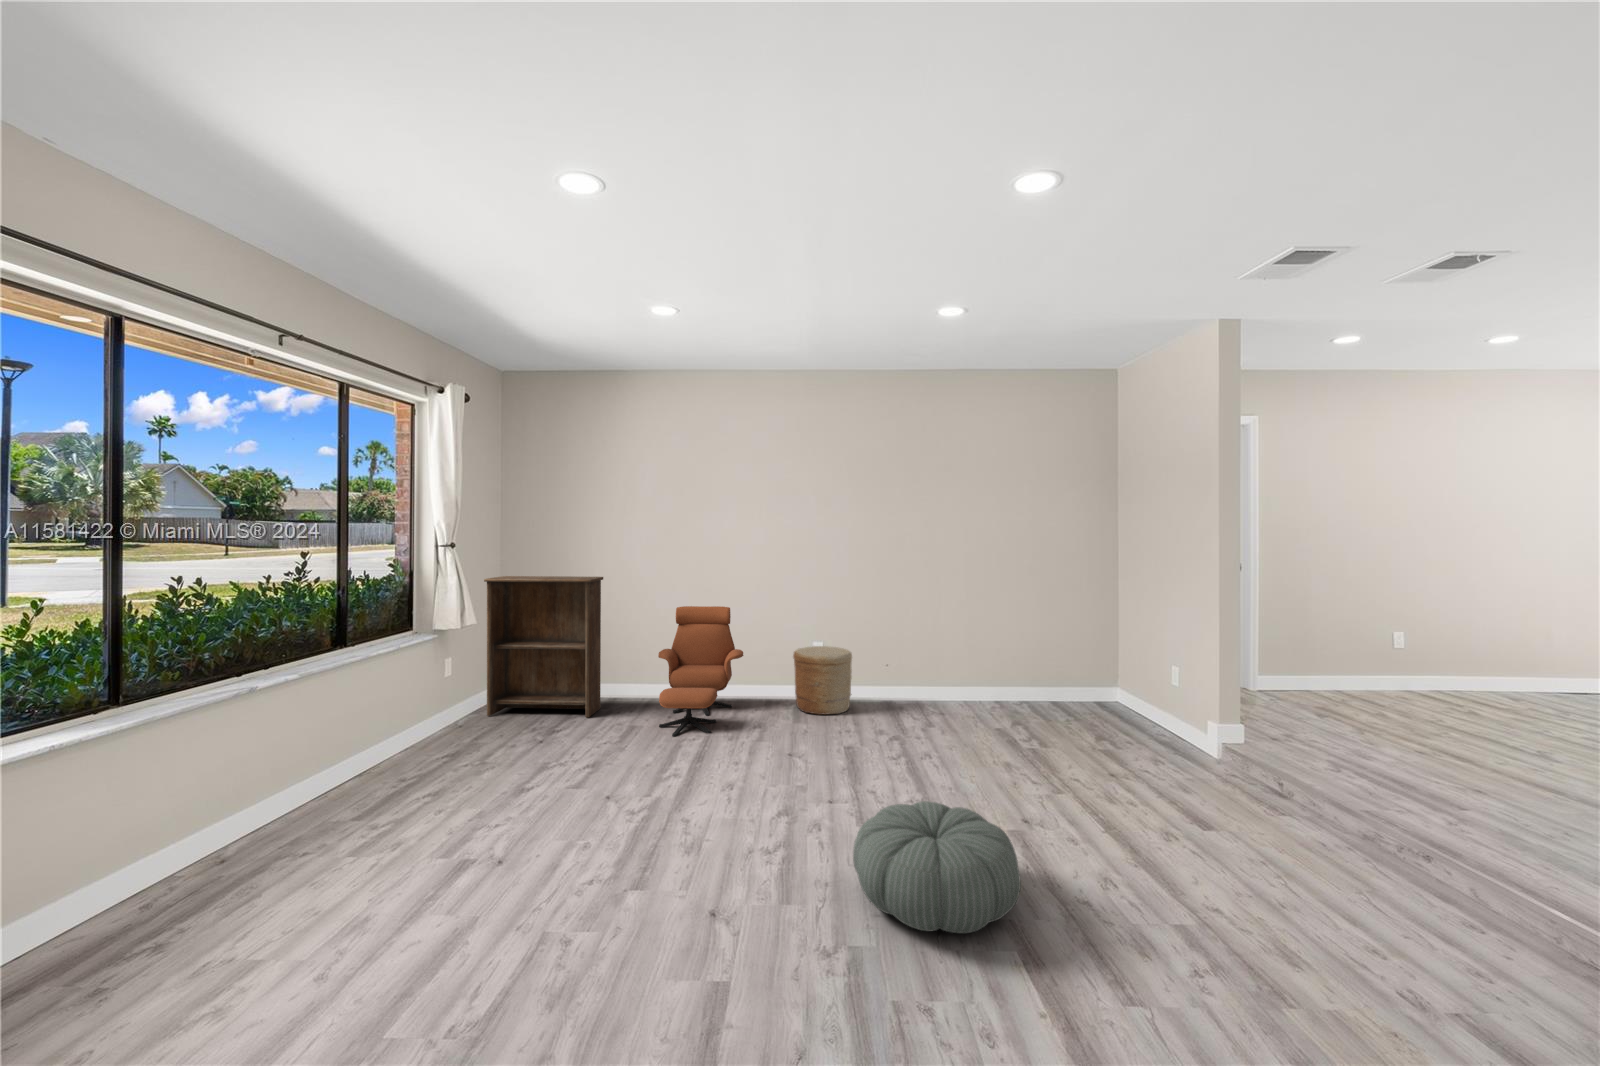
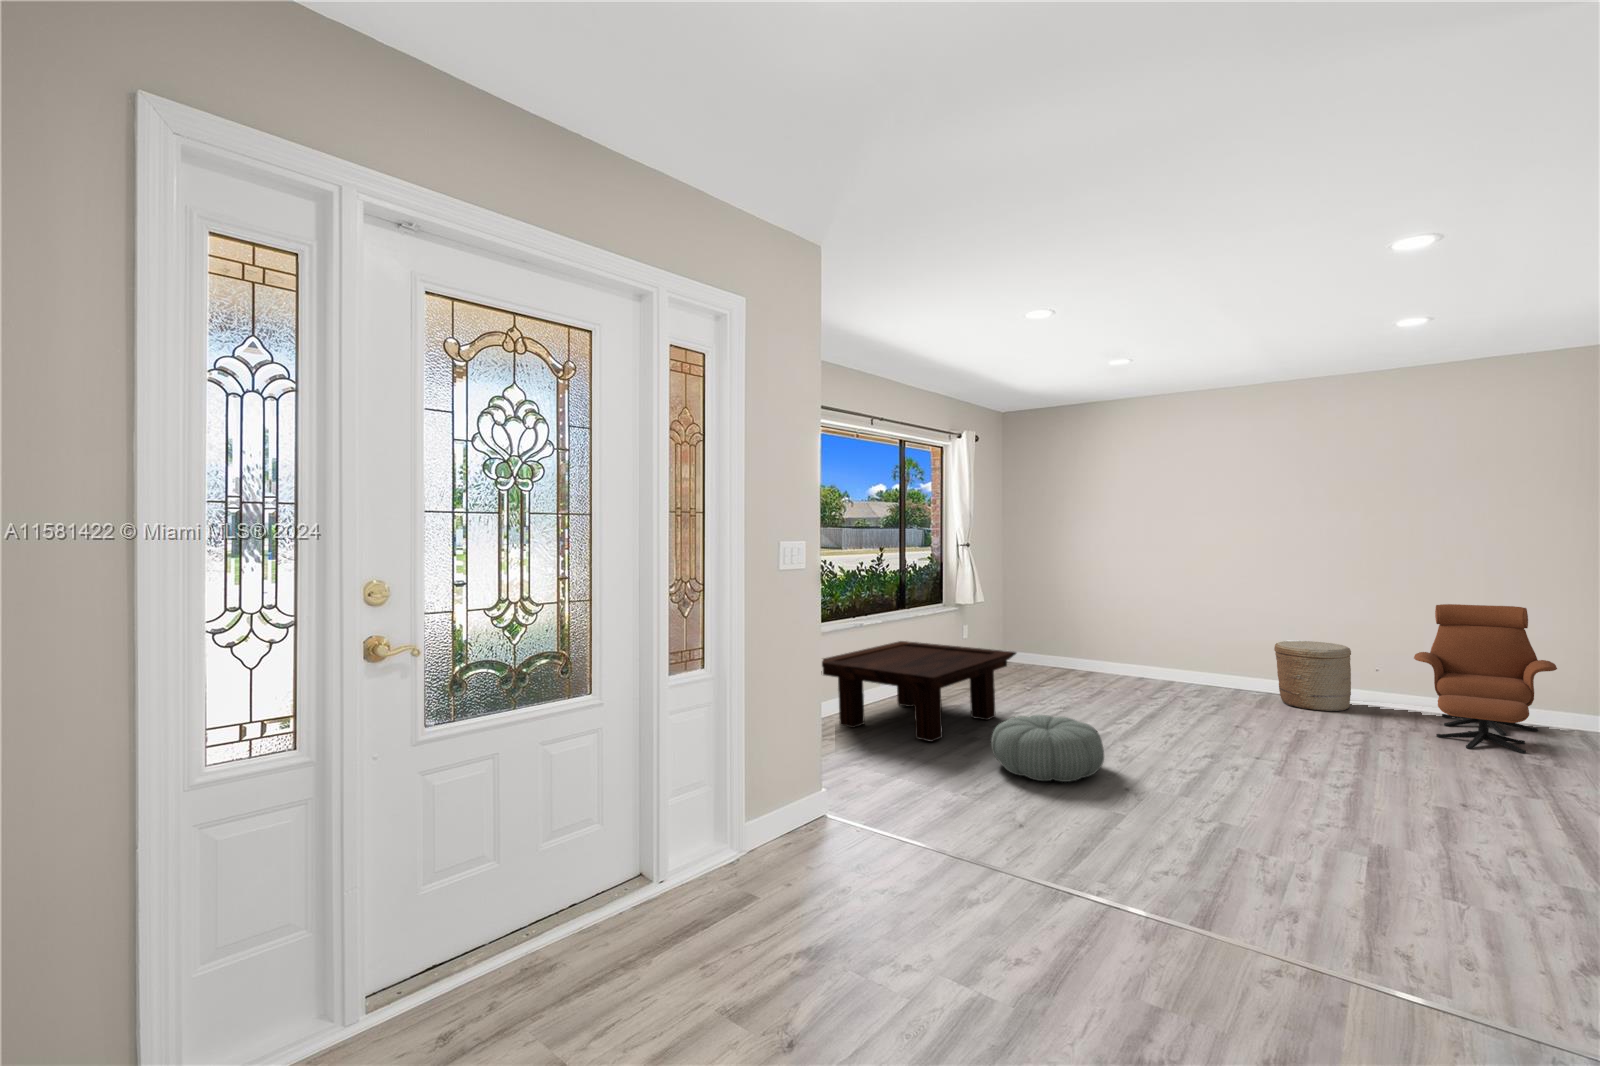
bookshelf: present [484,576,603,717] -> none [987,567,1081,682]
lounge chair: present [658,606,743,736] -> present [1414,604,1557,753]
coffee table: none [91,701,535,906] -> present [822,641,1016,742]
pouf: present [853,801,1021,933] -> present [991,714,1104,782]

